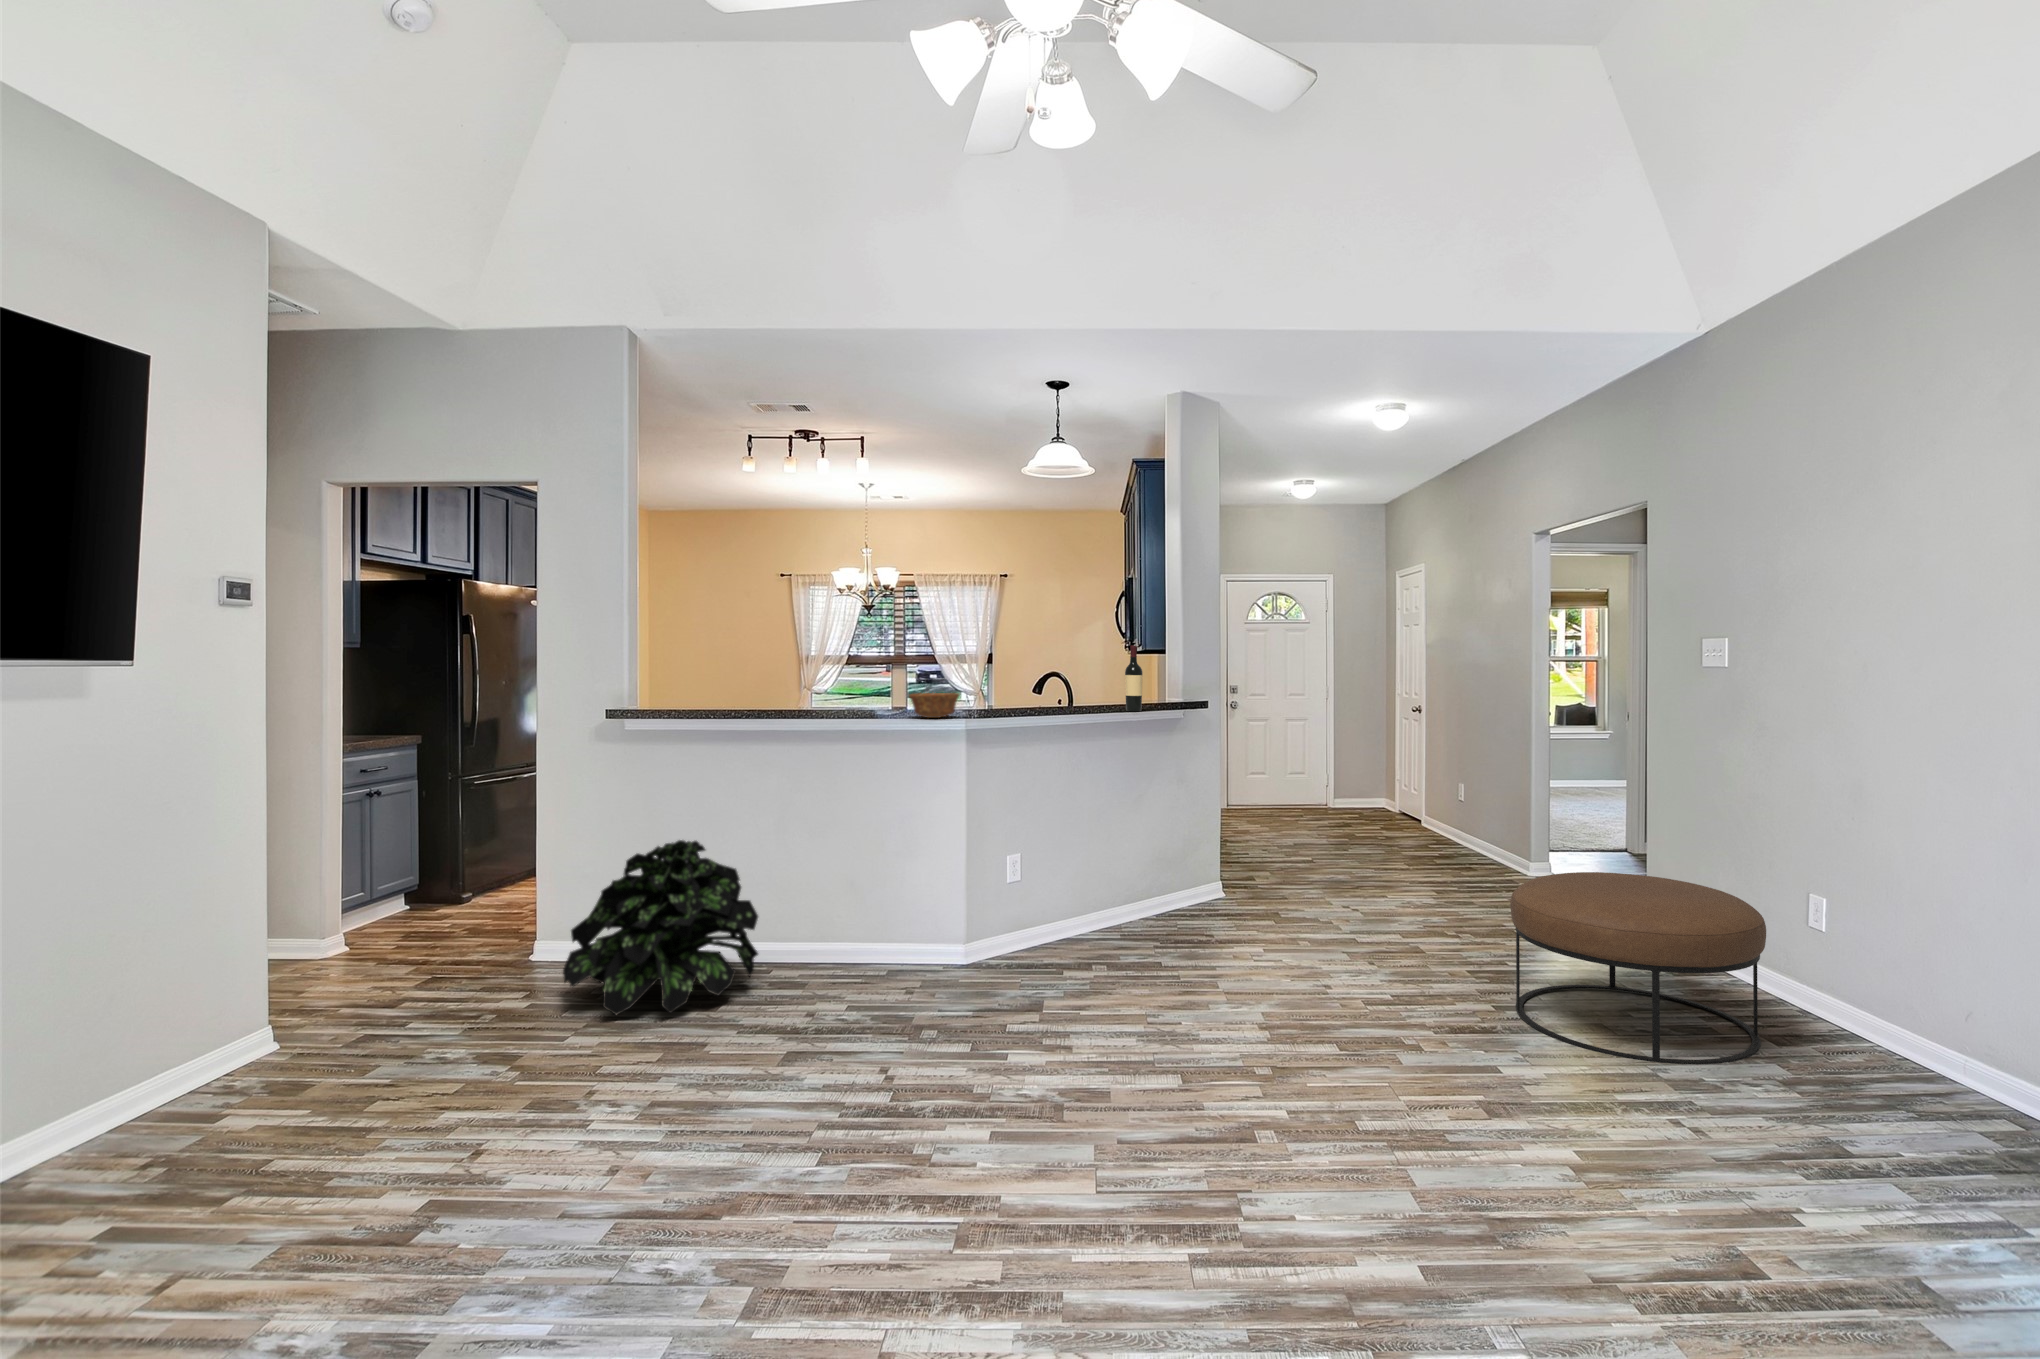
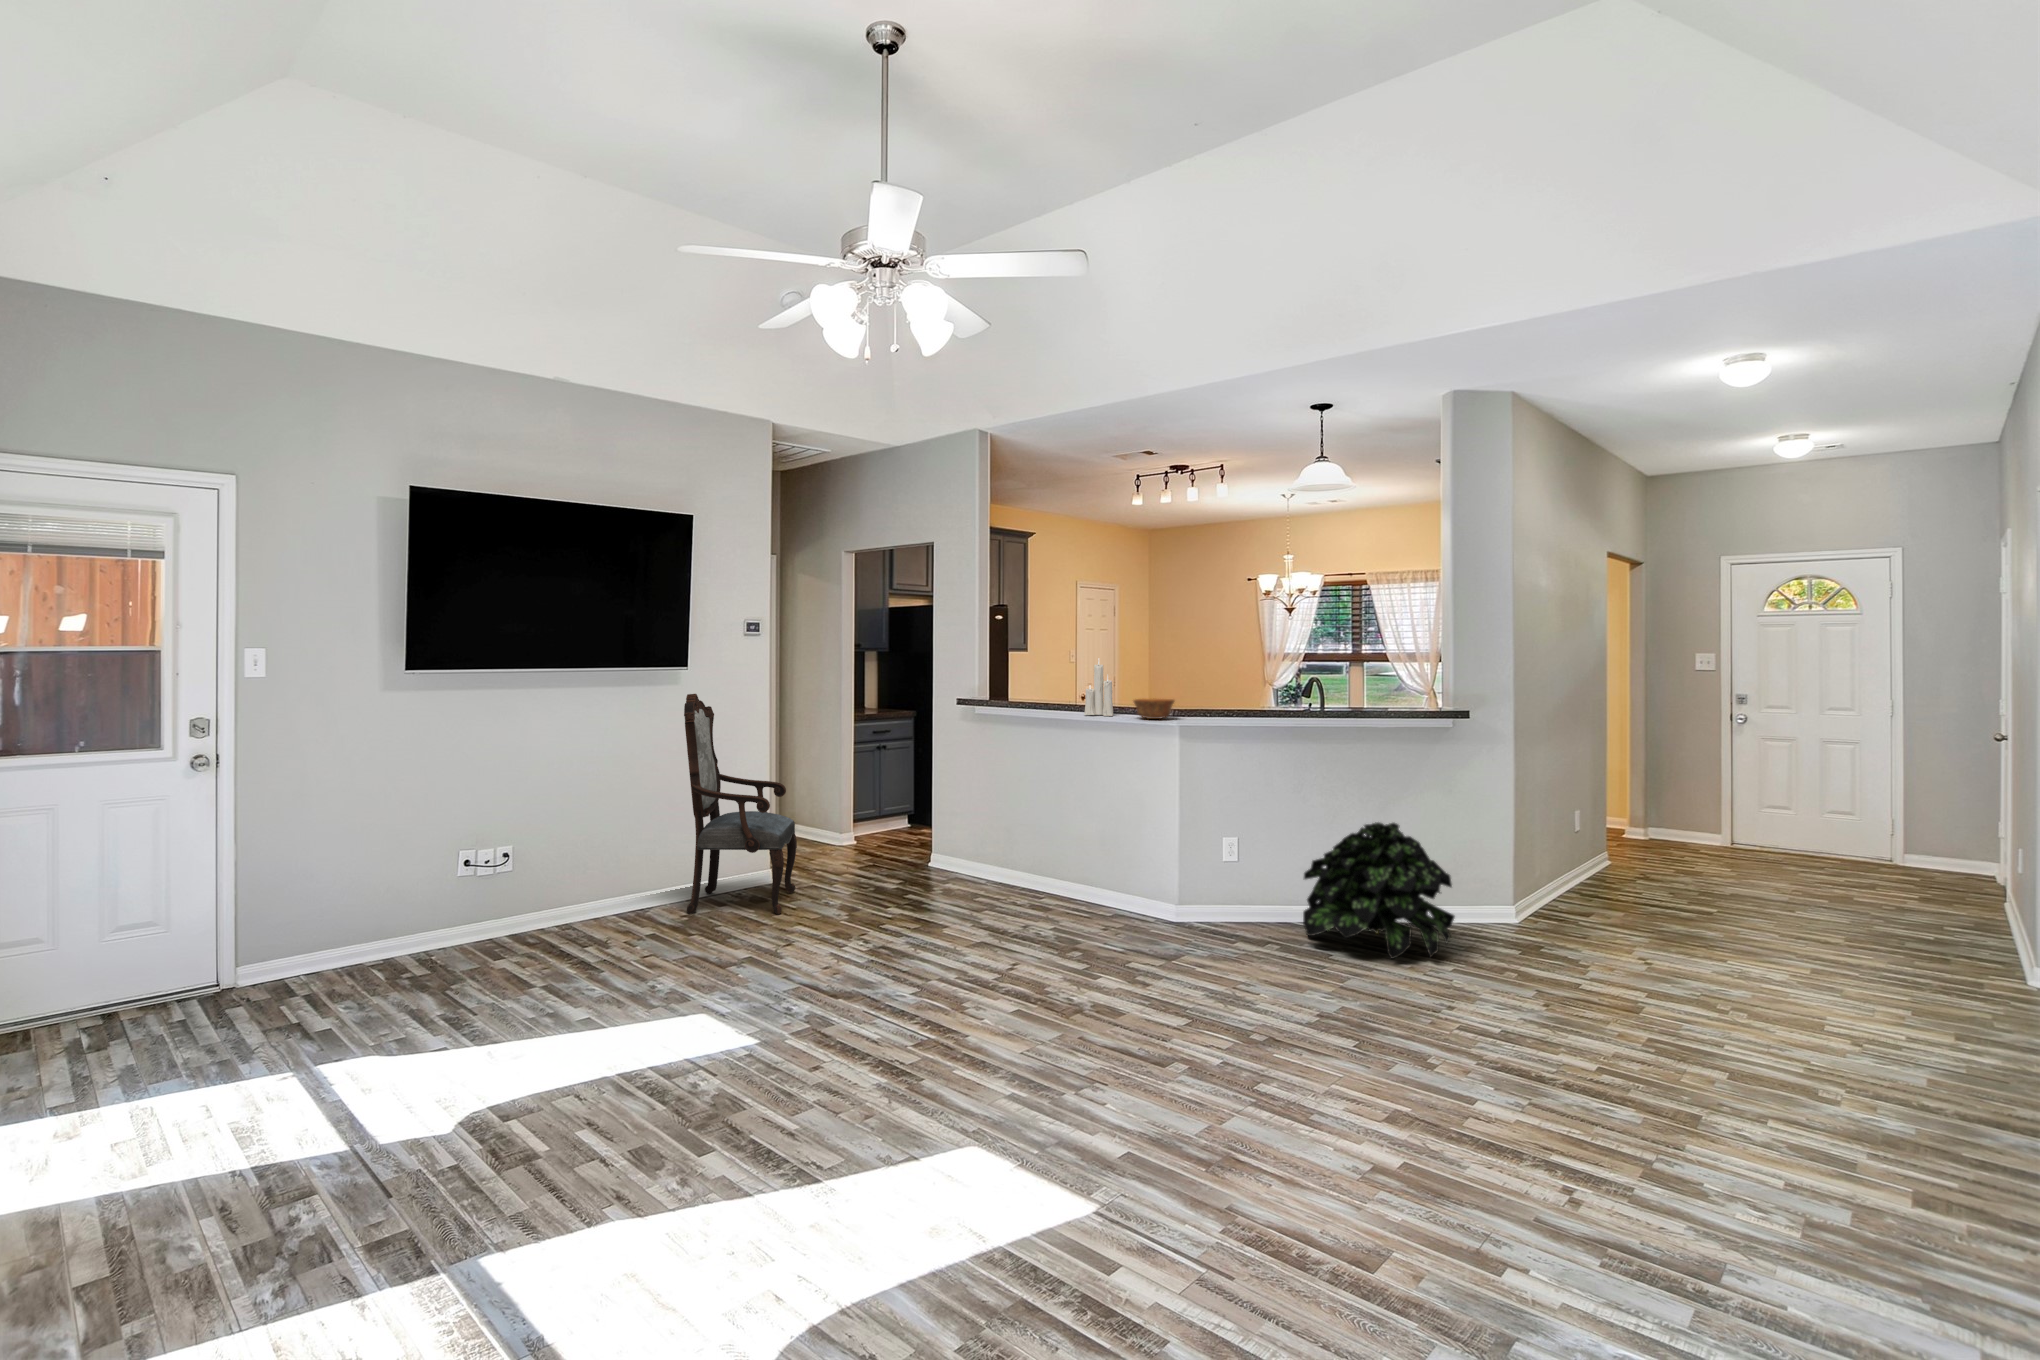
candle: none [836,639,873,718] -> present [1084,661,1113,716]
wine bottle: present [1125,645,1143,711] -> none [1349,661,1367,723]
armchair: none [128,709,387,1156] -> present [684,694,797,914]
potted plant: present [563,840,758,1015] -> present [1303,822,1455,959]
ottoman: present [1510,872,1766,1065] -> none [1599,940,1931,1188]

